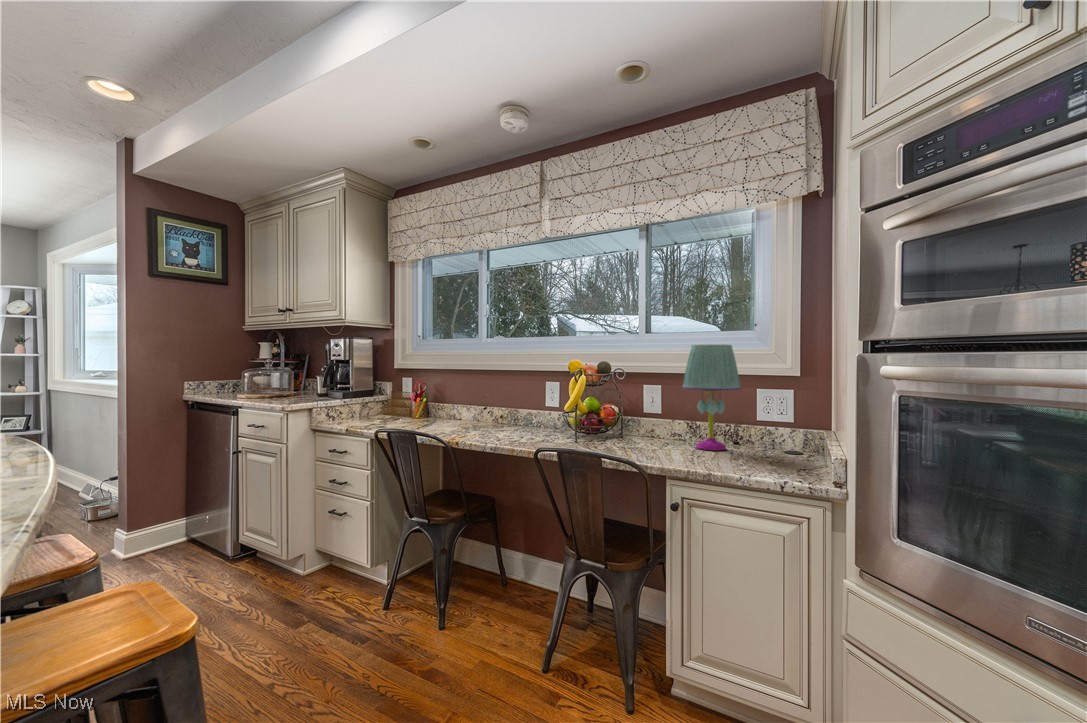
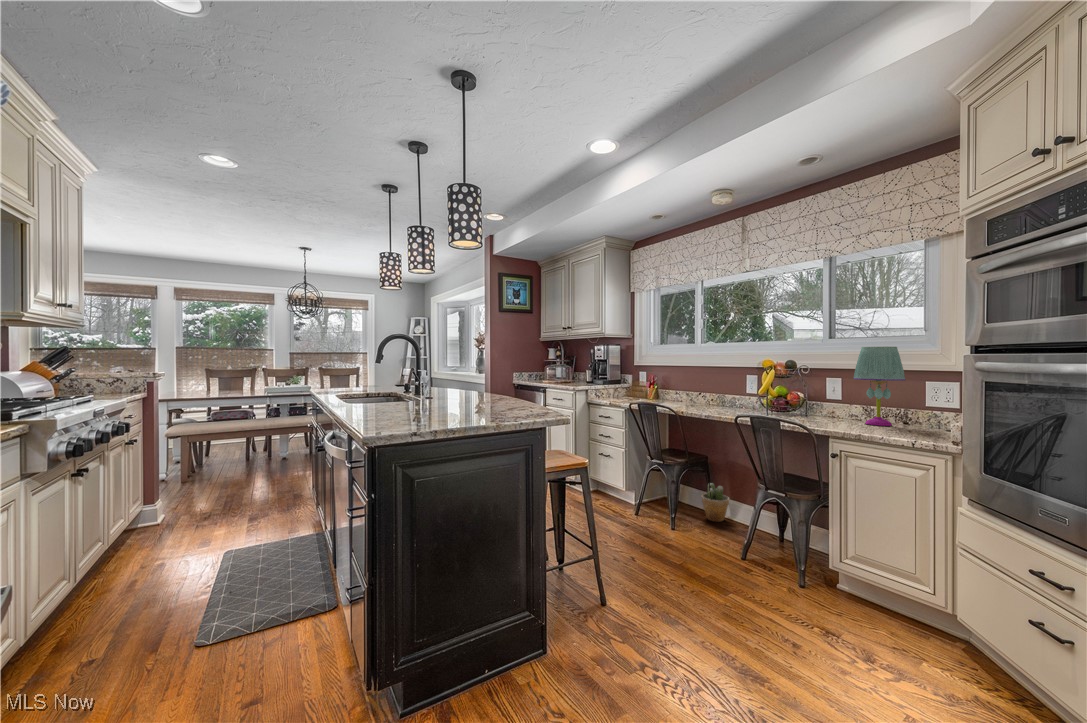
potted plant: none [486,537,524,593] -> present [701,483,729,522]

